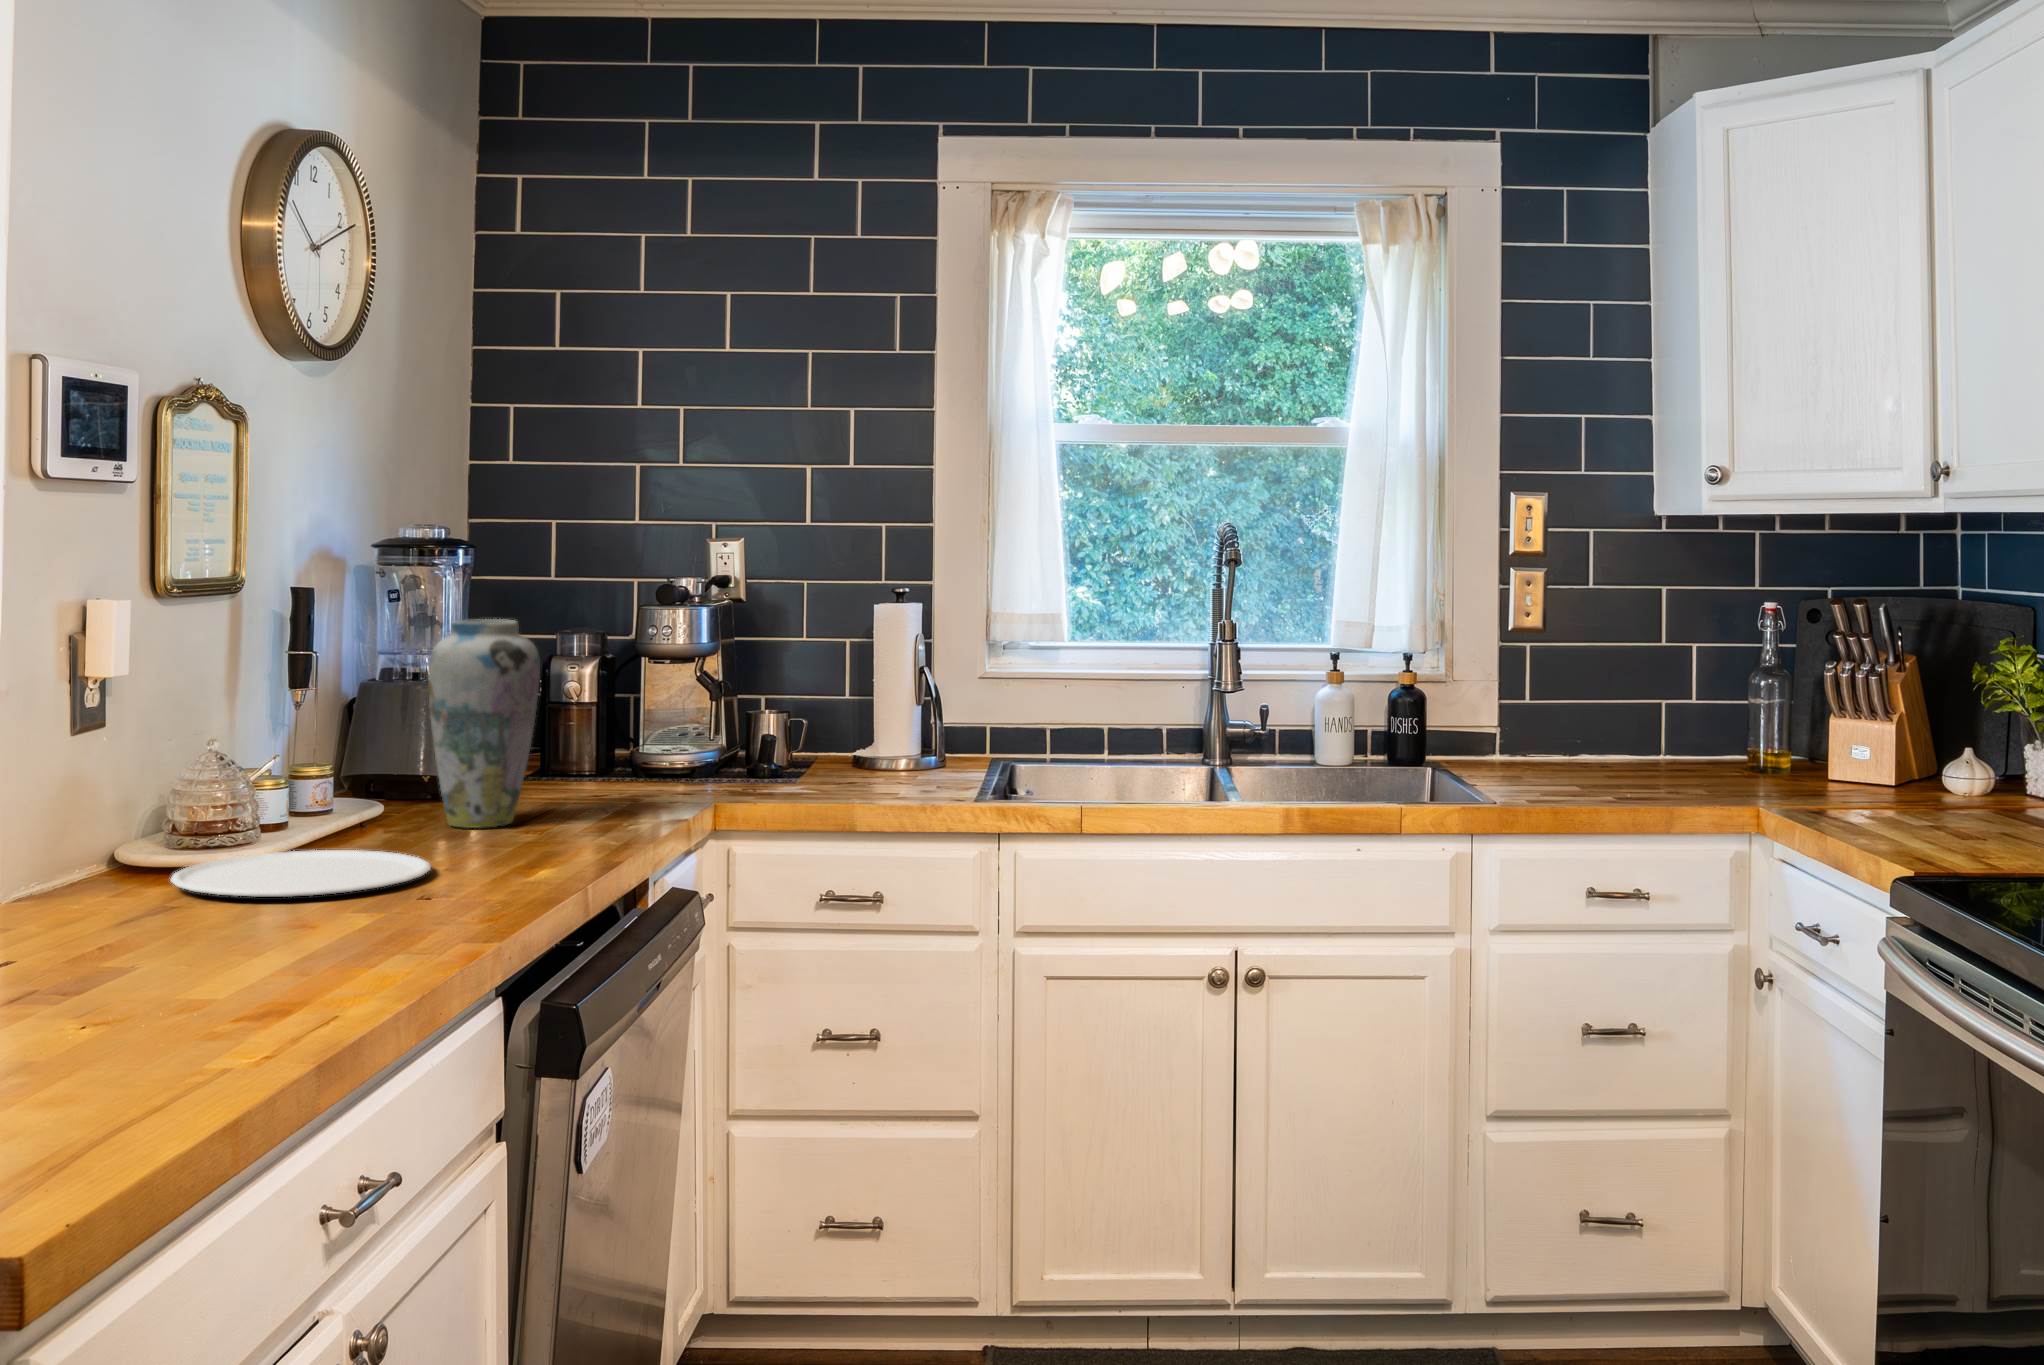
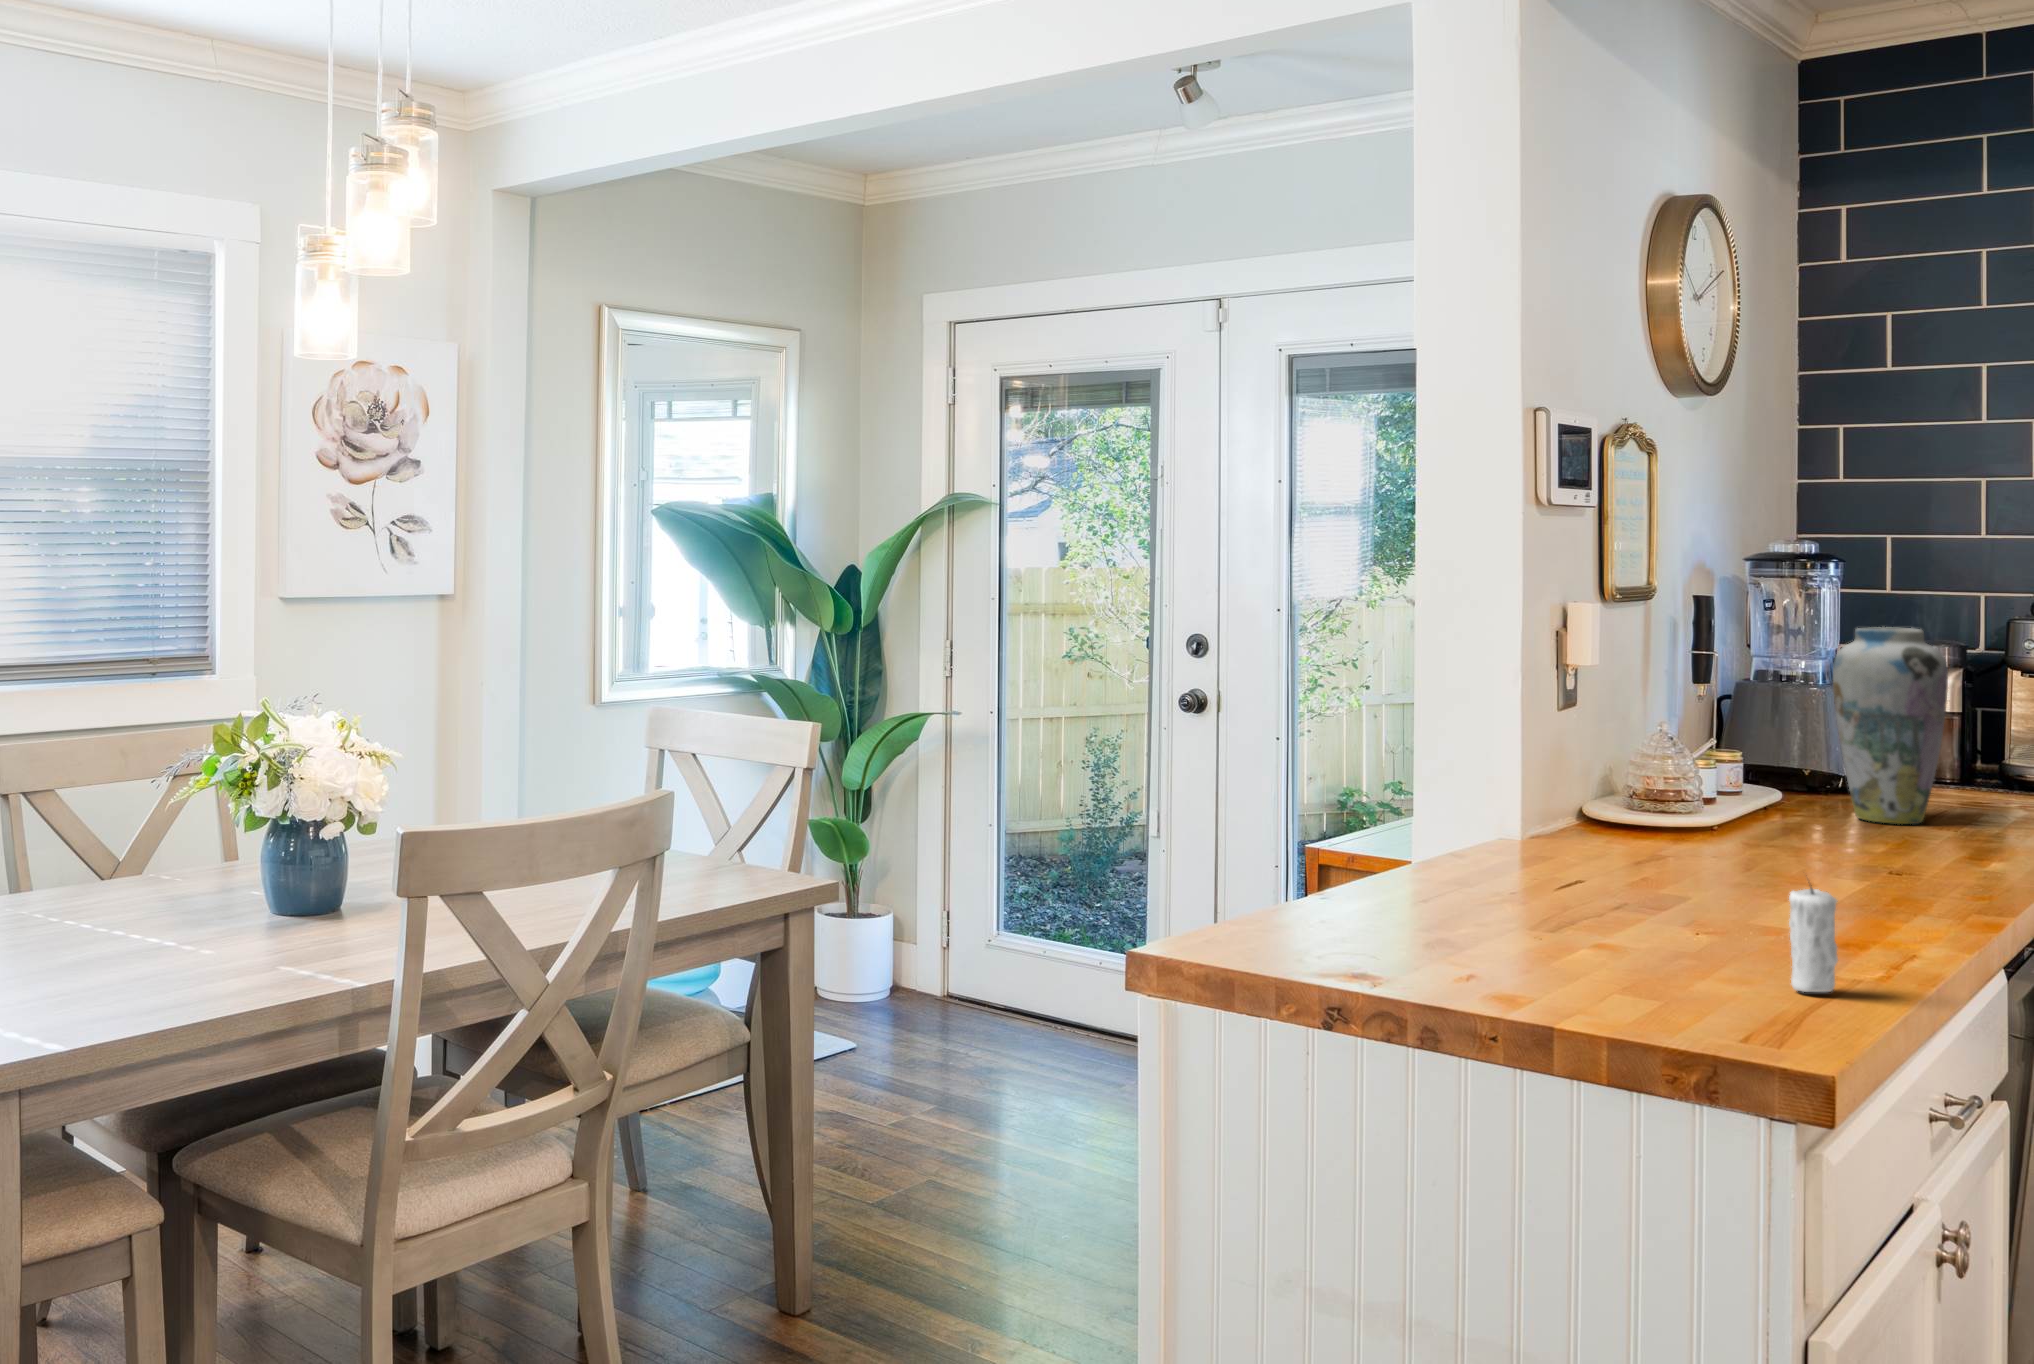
plate: present [171,850,430,897] -> none [1654,827,1891,866]
candle: none [130,925,191,1072] -> present [1789,885,1838,992]

